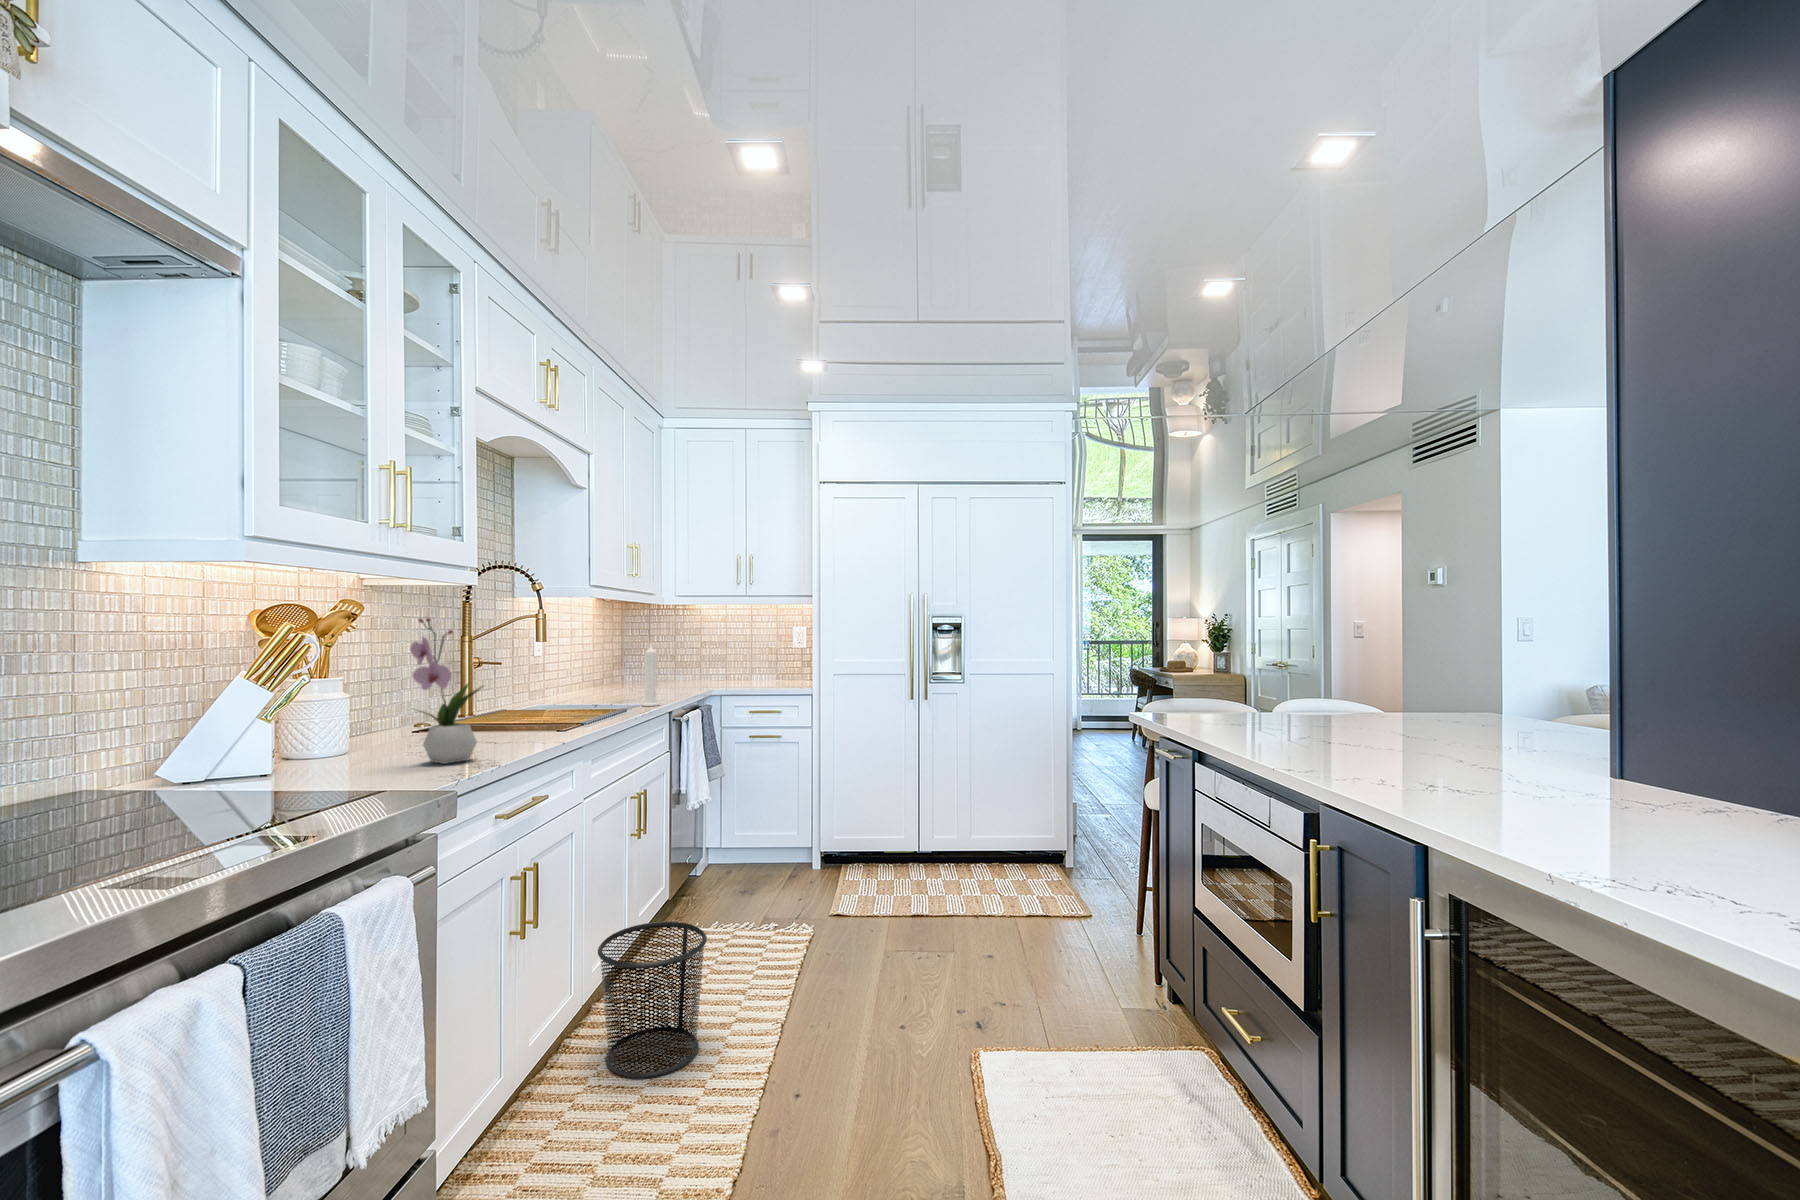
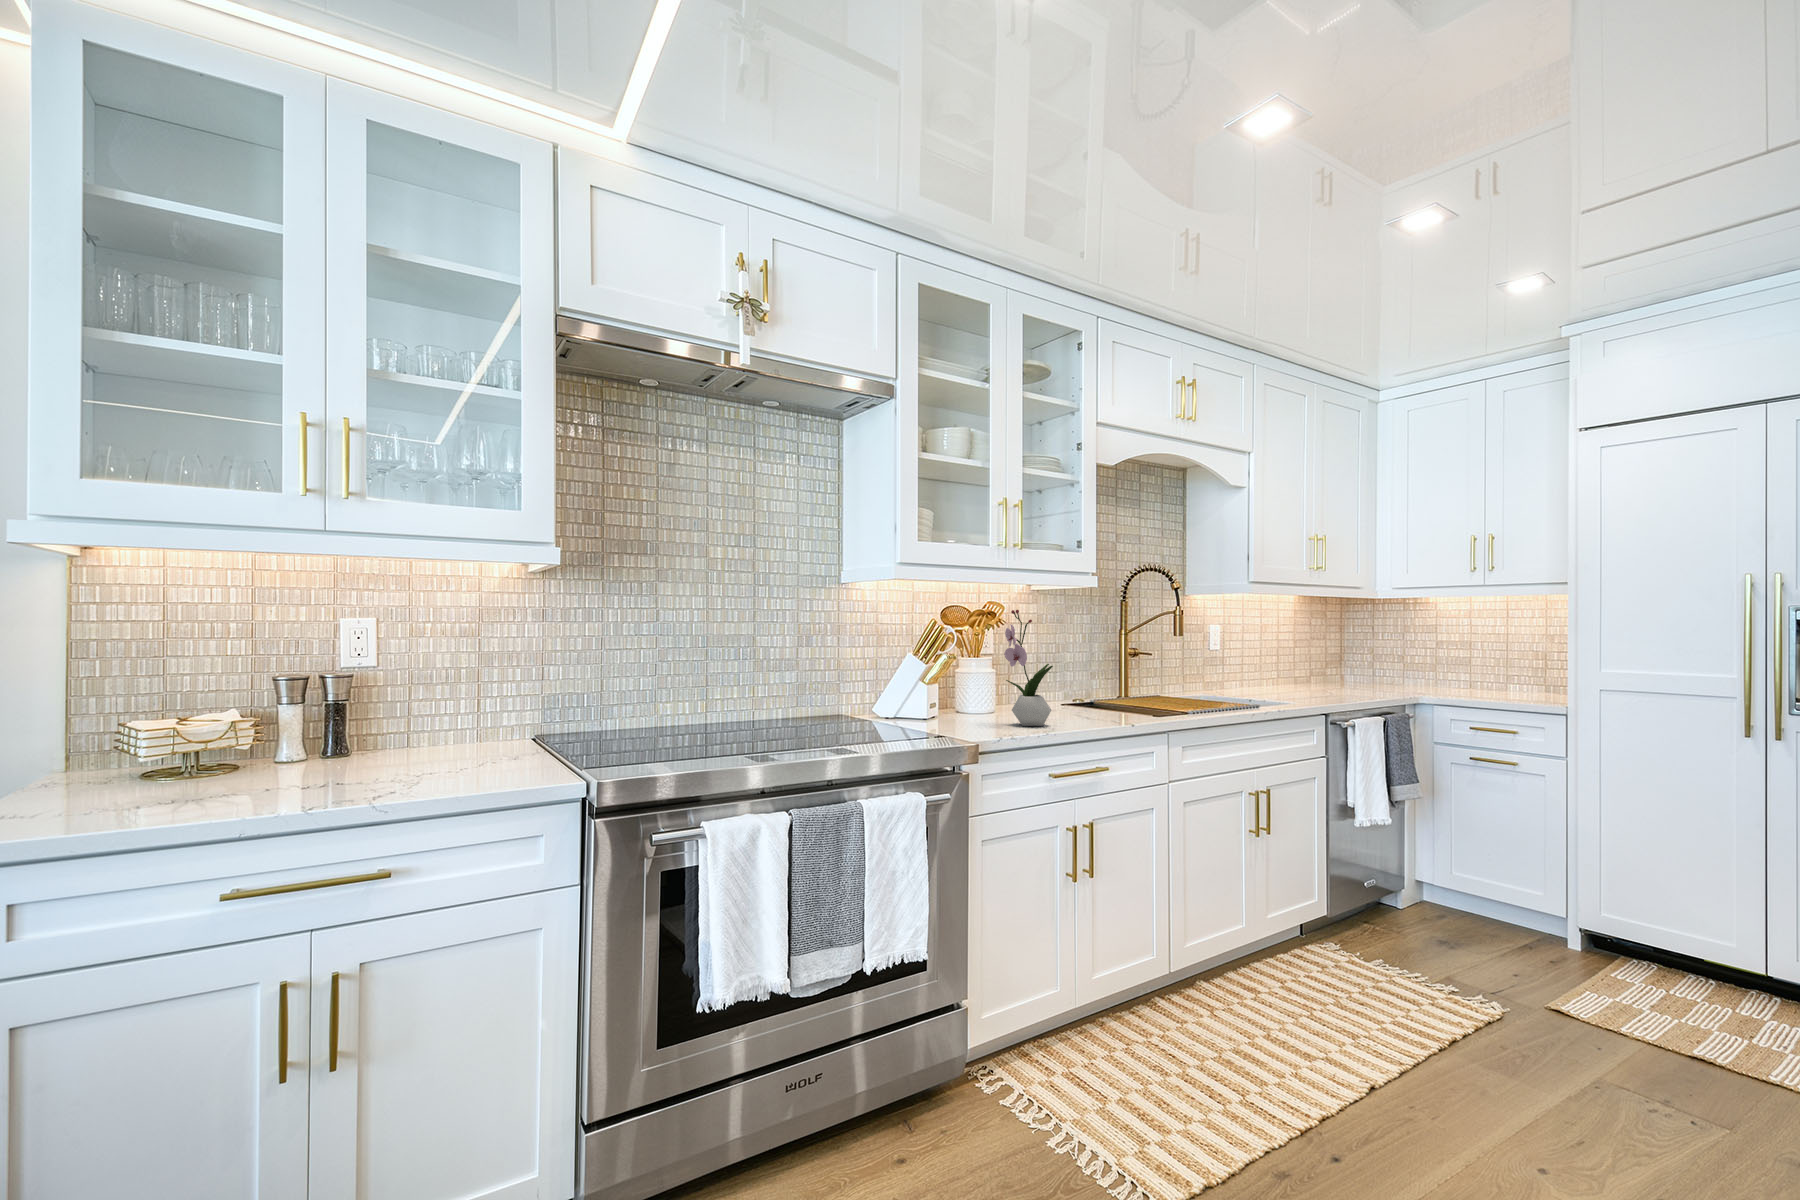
candle: present [642,644,660,706] -> none [1290,638,1310,705]
waste bin: present [598,922,707,1078] -> none [1165,915,1277,1069]

